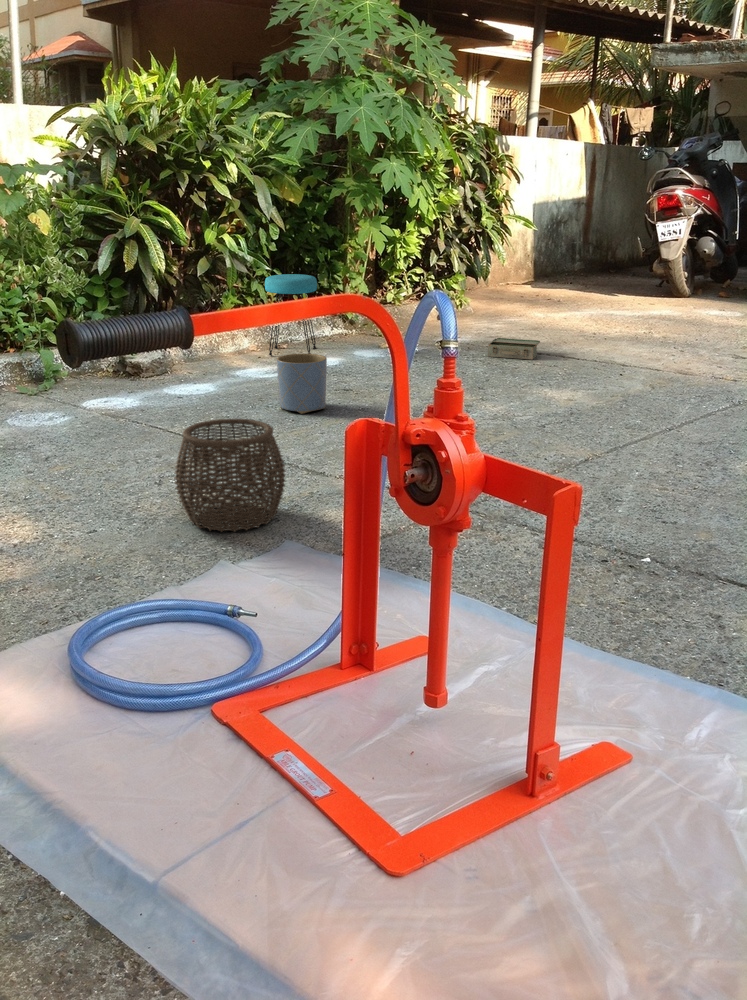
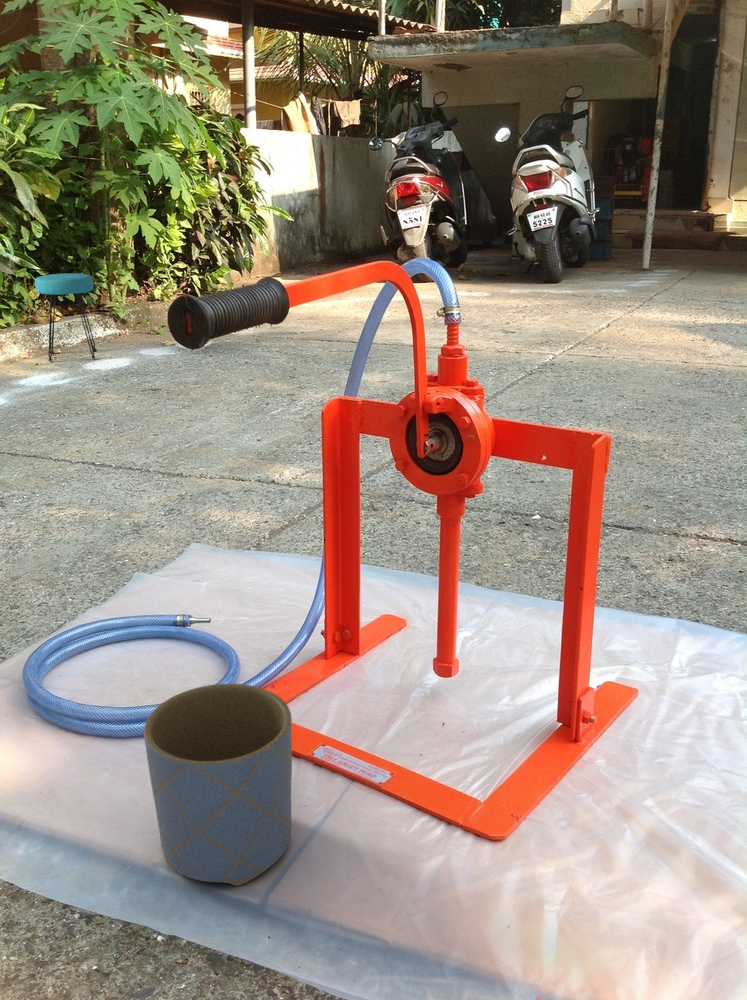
toolbox: present [488,338,540,360] -> none [278,327,326,346]
planter: present [277,354,327,414] -> present [144,684,292,886]
woven basket: present [175,419,285,532] -> none [45,422,167,544]

